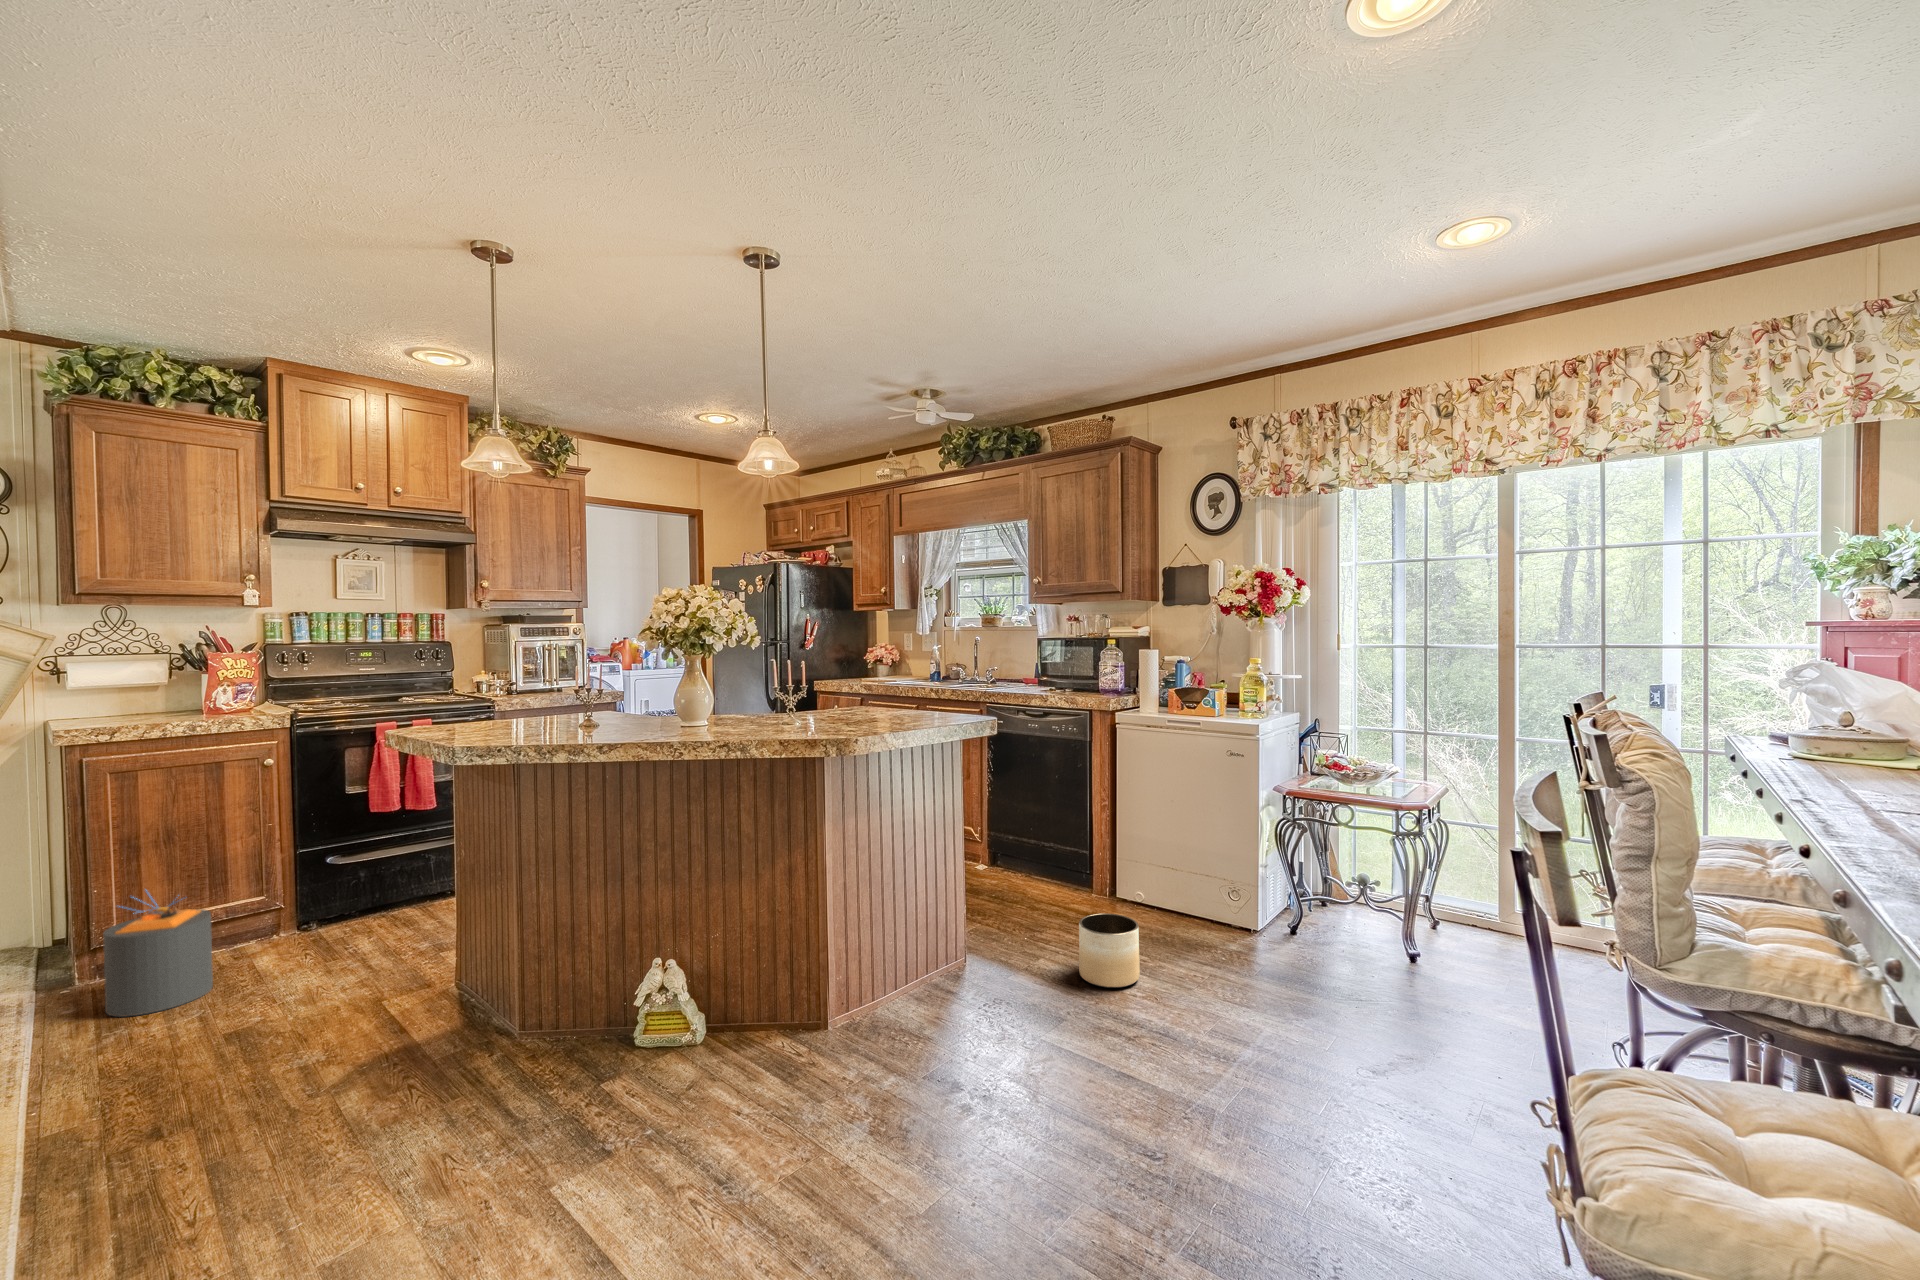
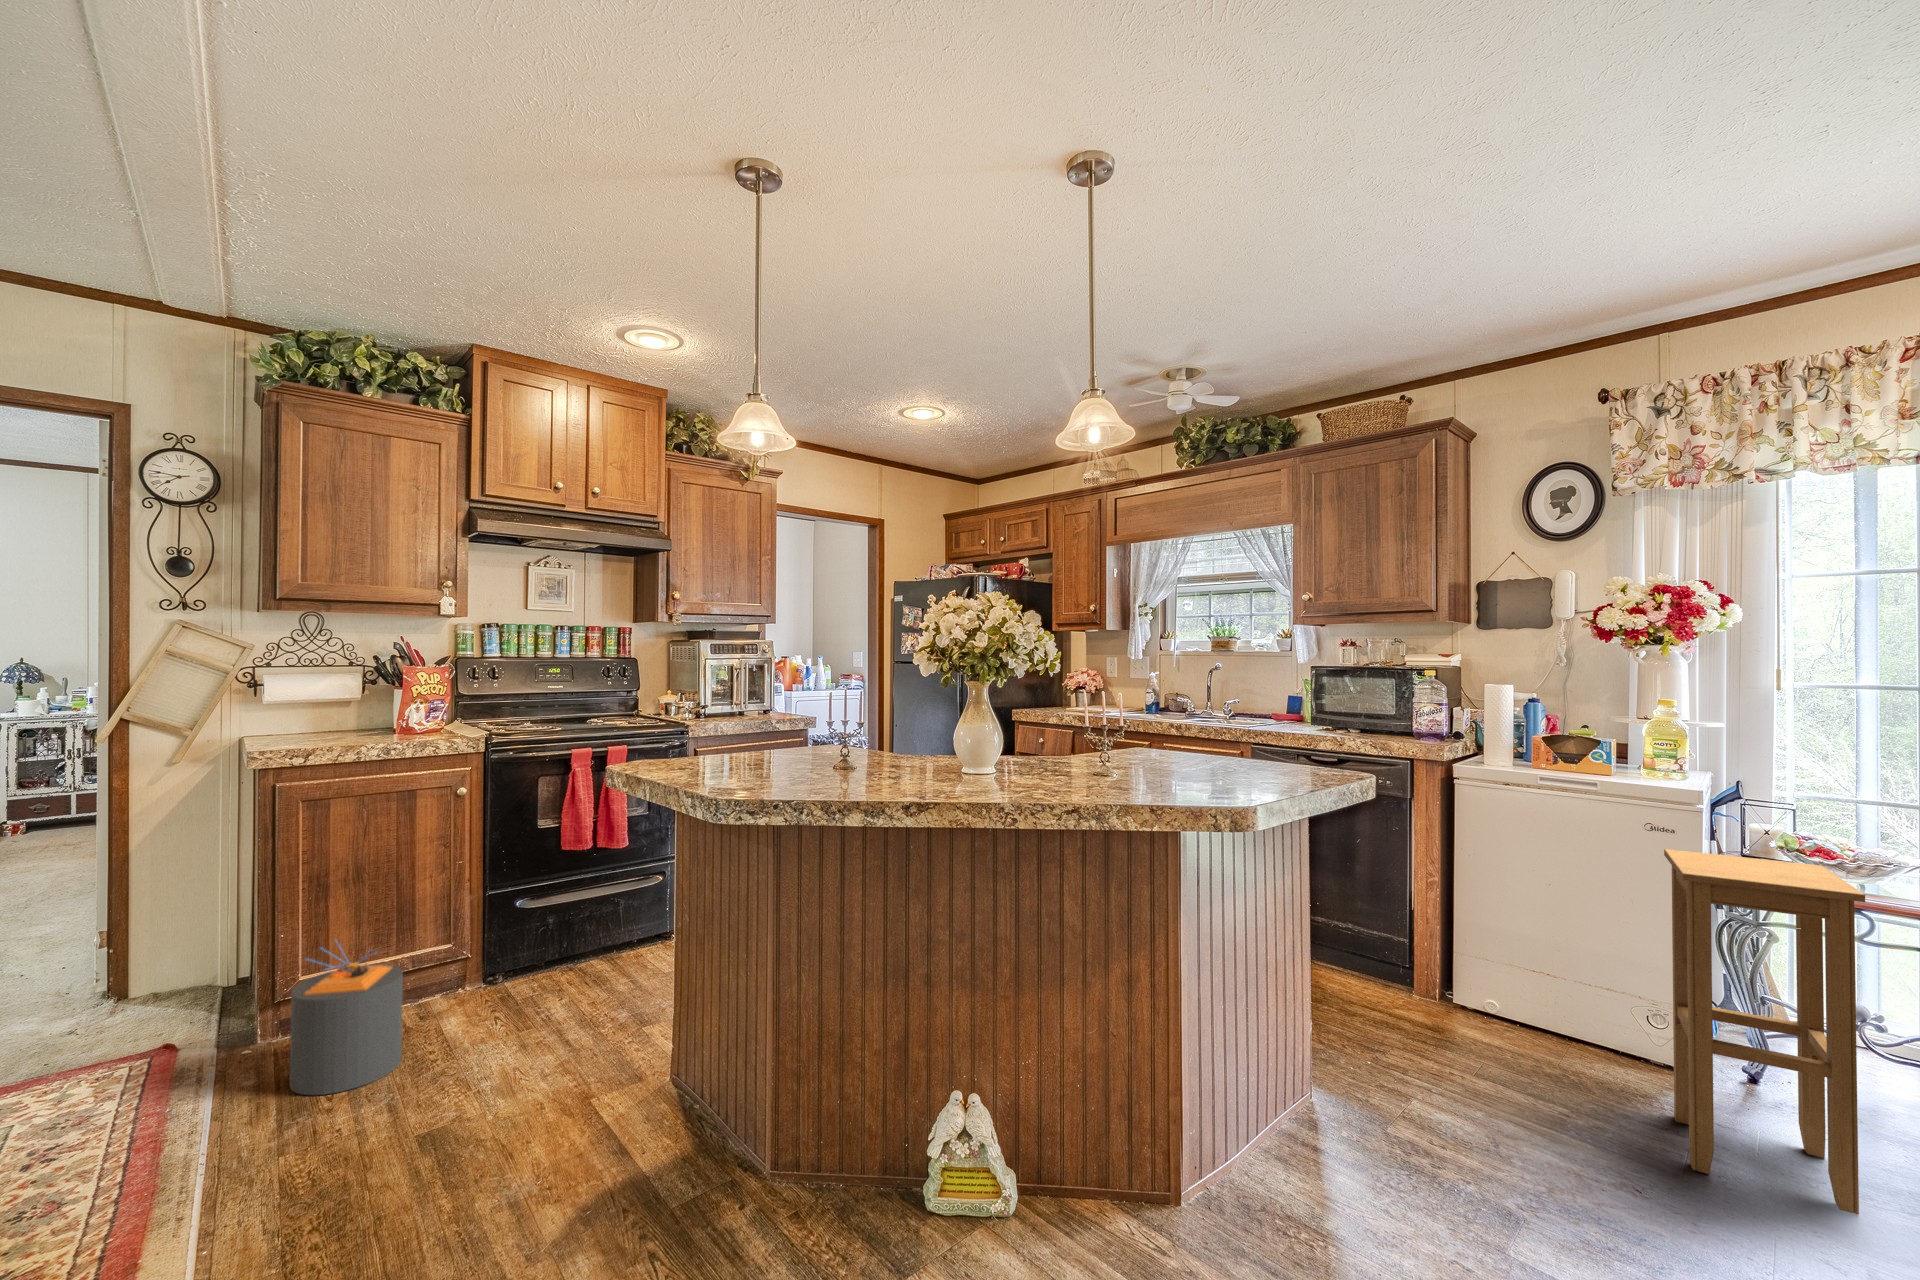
stool: none [1197,765,1300,1000] -> present [1664,849,1865,1215]
planter: present [1079,913,1140,988] -> none [1487,1049,1589,1166]

